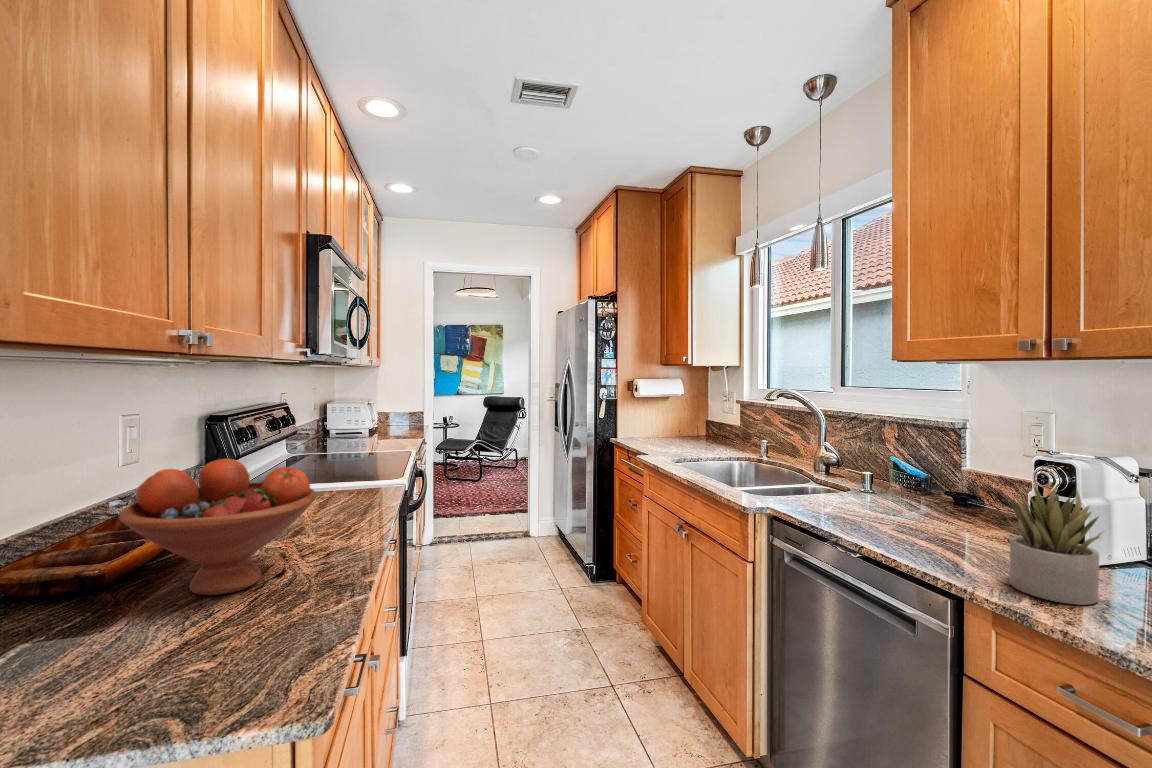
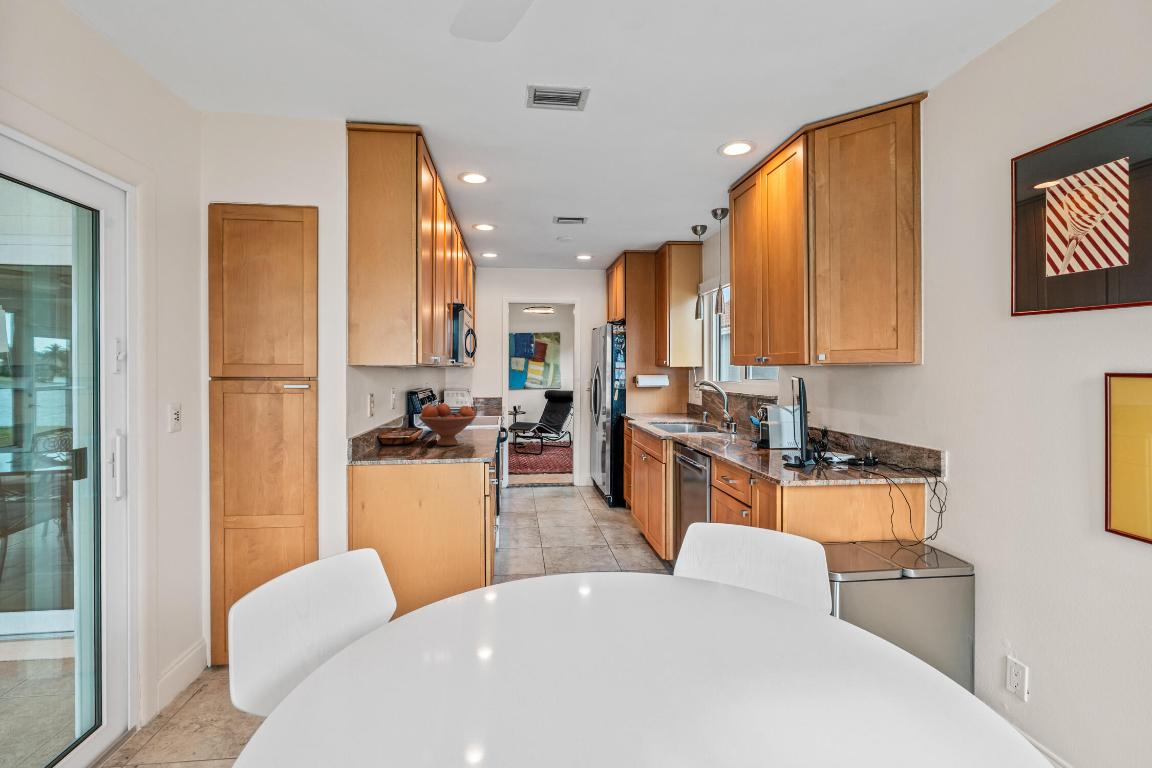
succulent plant: present [1009,485,1102,605] -> none [725,413,753,454]

